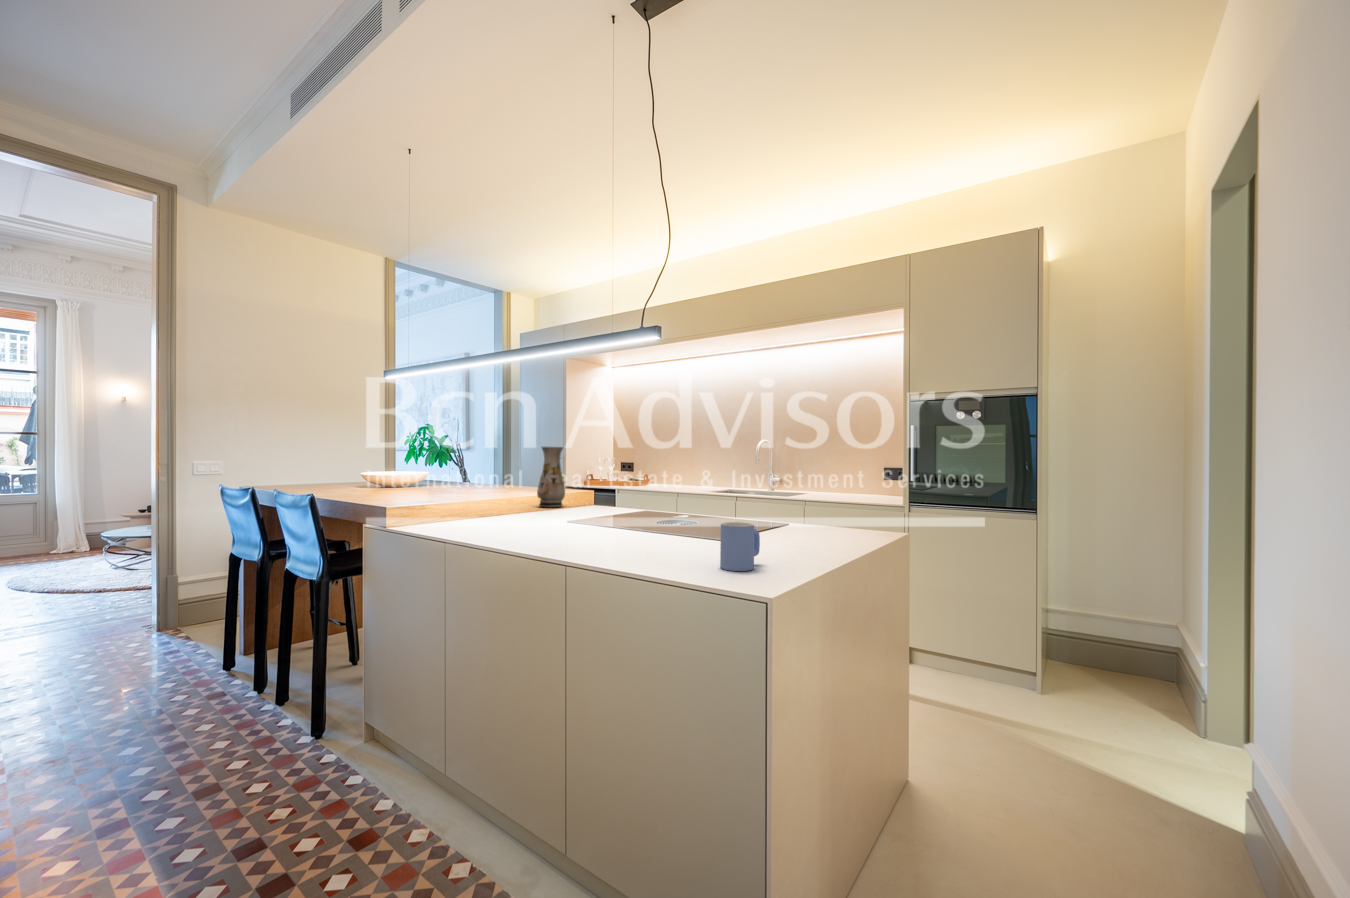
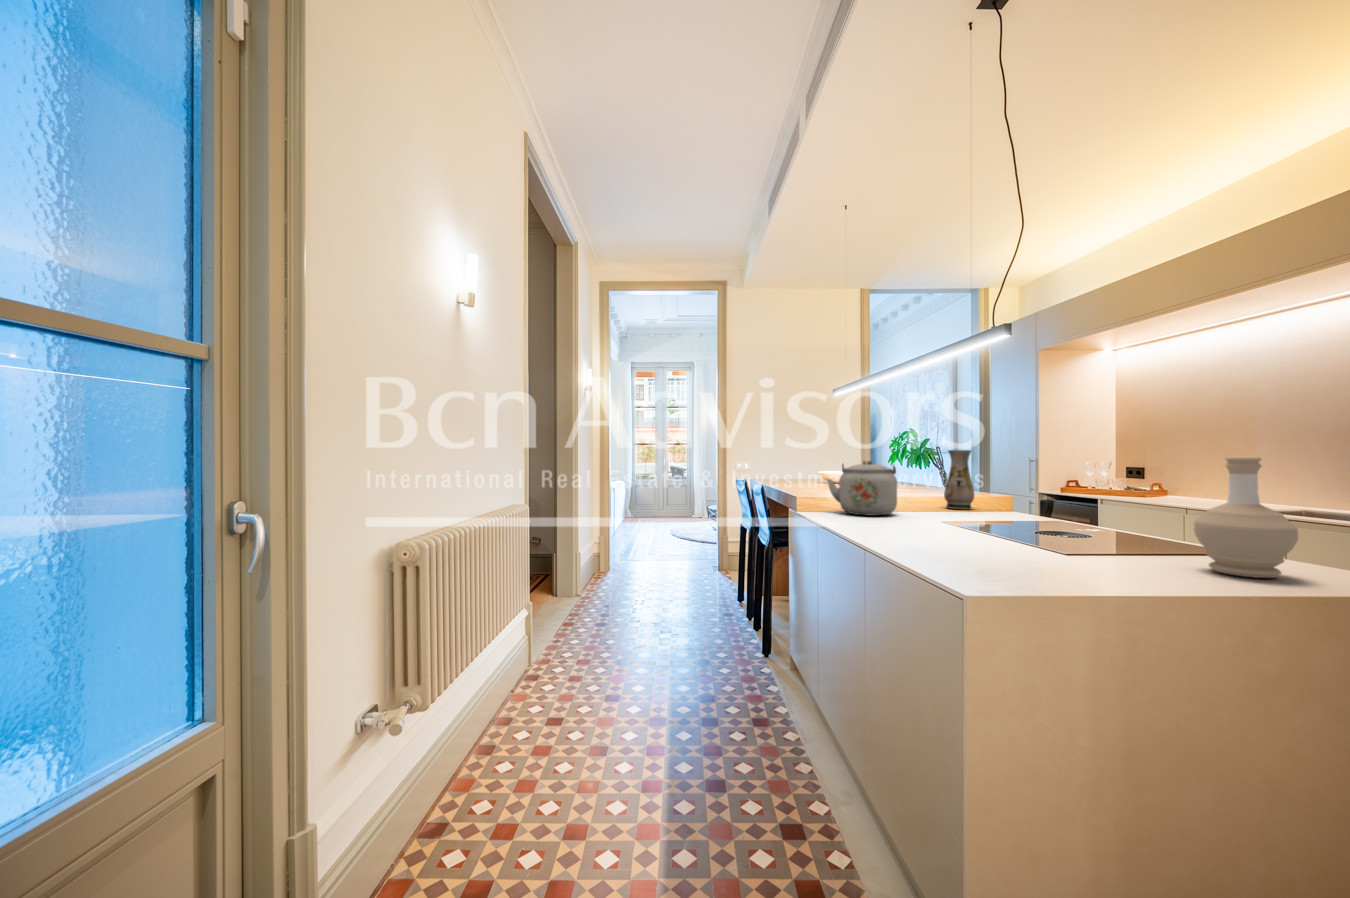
bottle: none [797,454,850,541] -> present [1194,457,1298,578]
kettle: none [431,457,515,523] -> present [828,460,897,515]
mug: present [720,522,760,571] -> none [987,528,1046,579]

